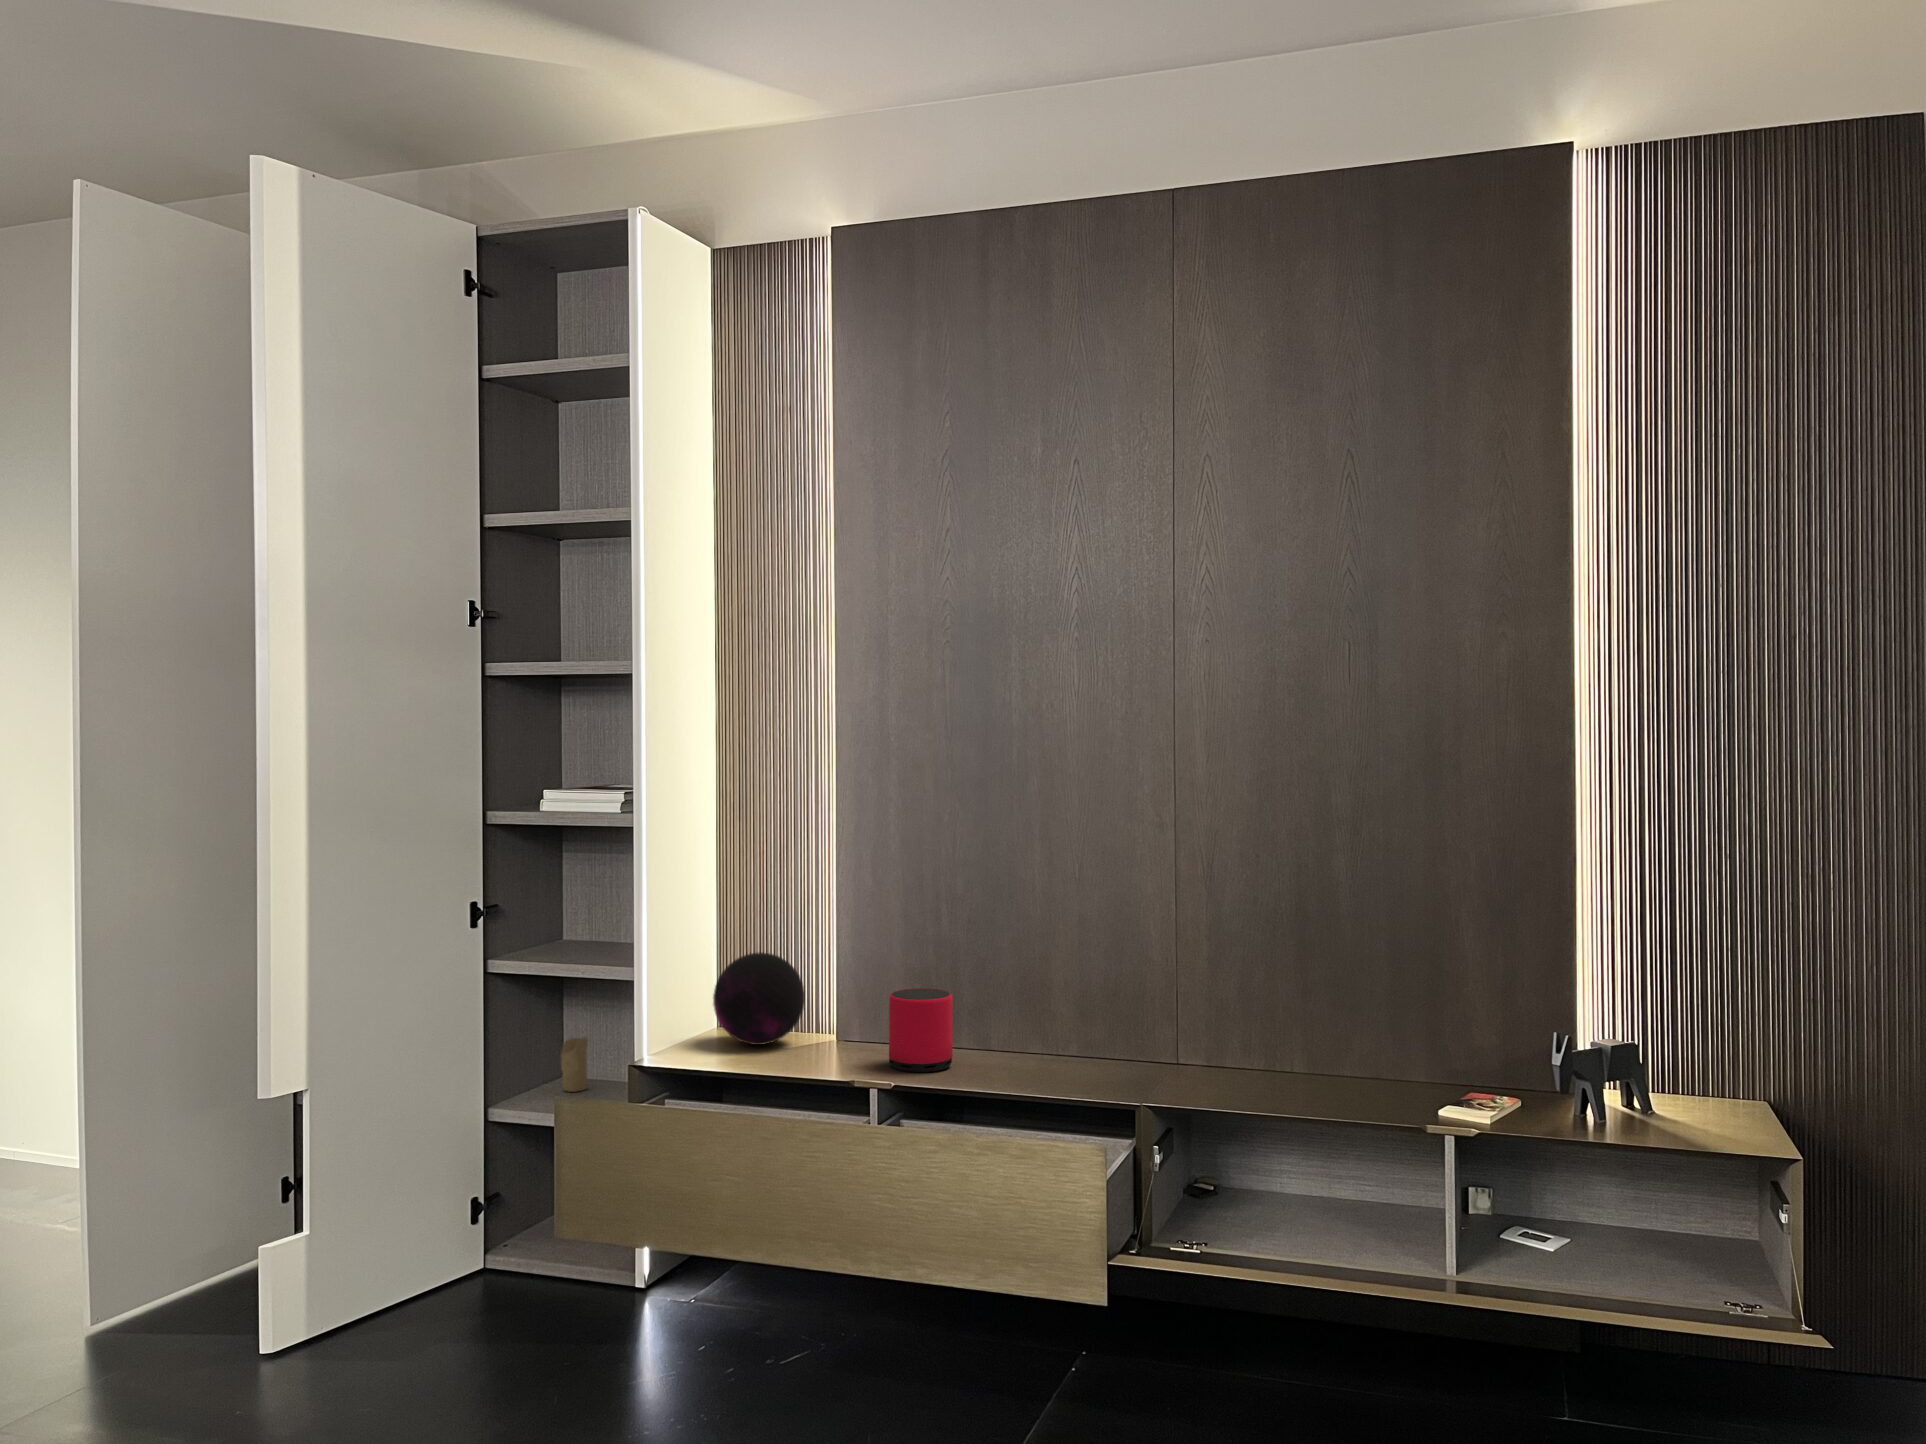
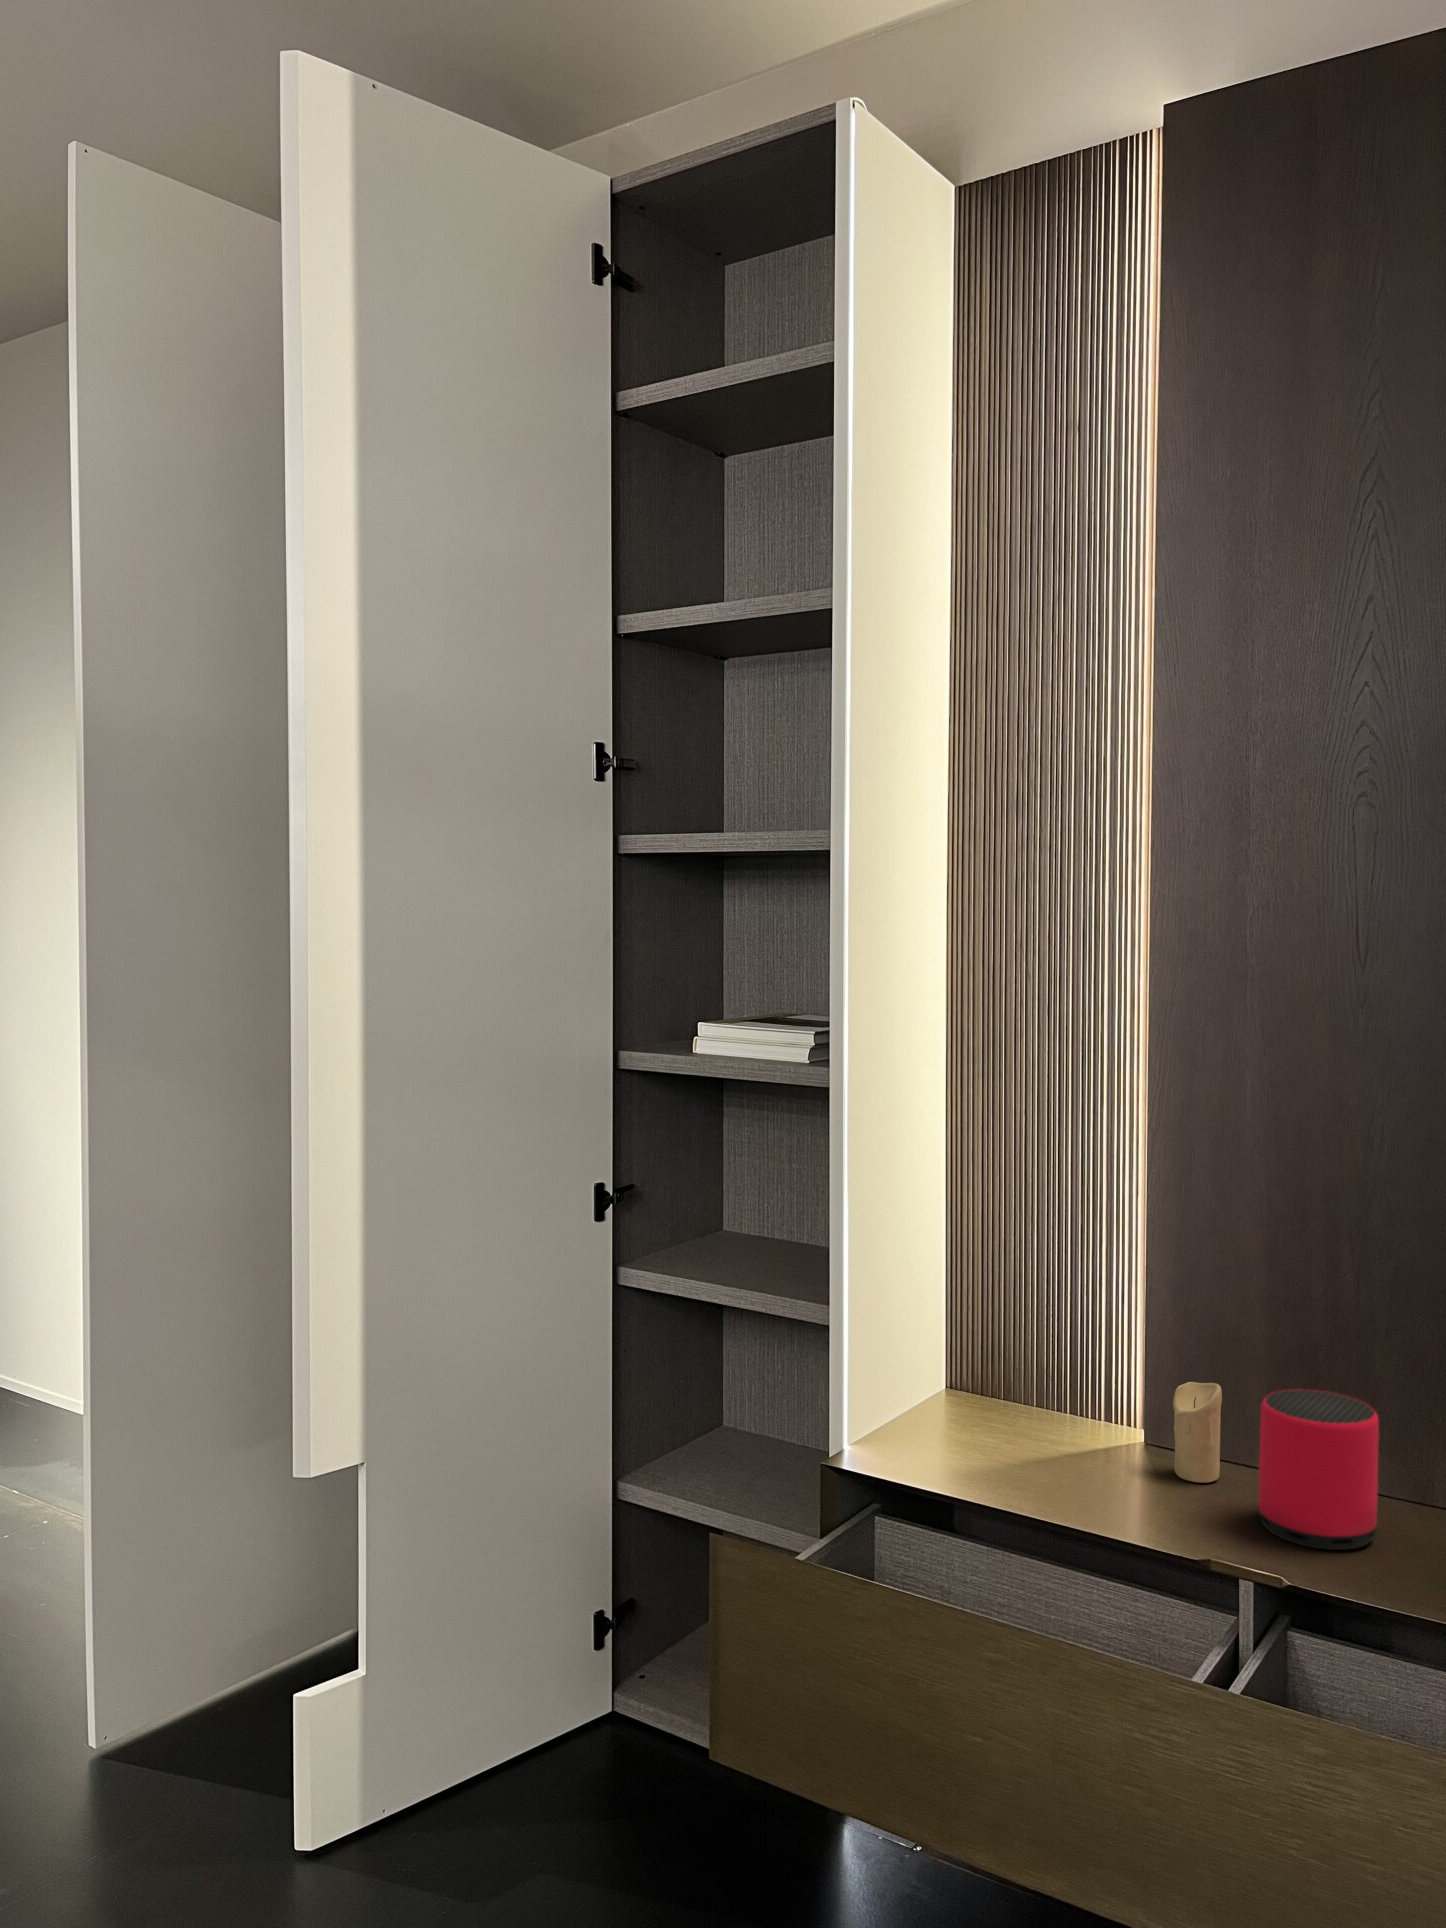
decorative orb: present [713,952,805,1045] -> none [951,1296,1100,1447]
candle: present [561,1038,588,1092] -> present [1173,1382,1222,1483]

